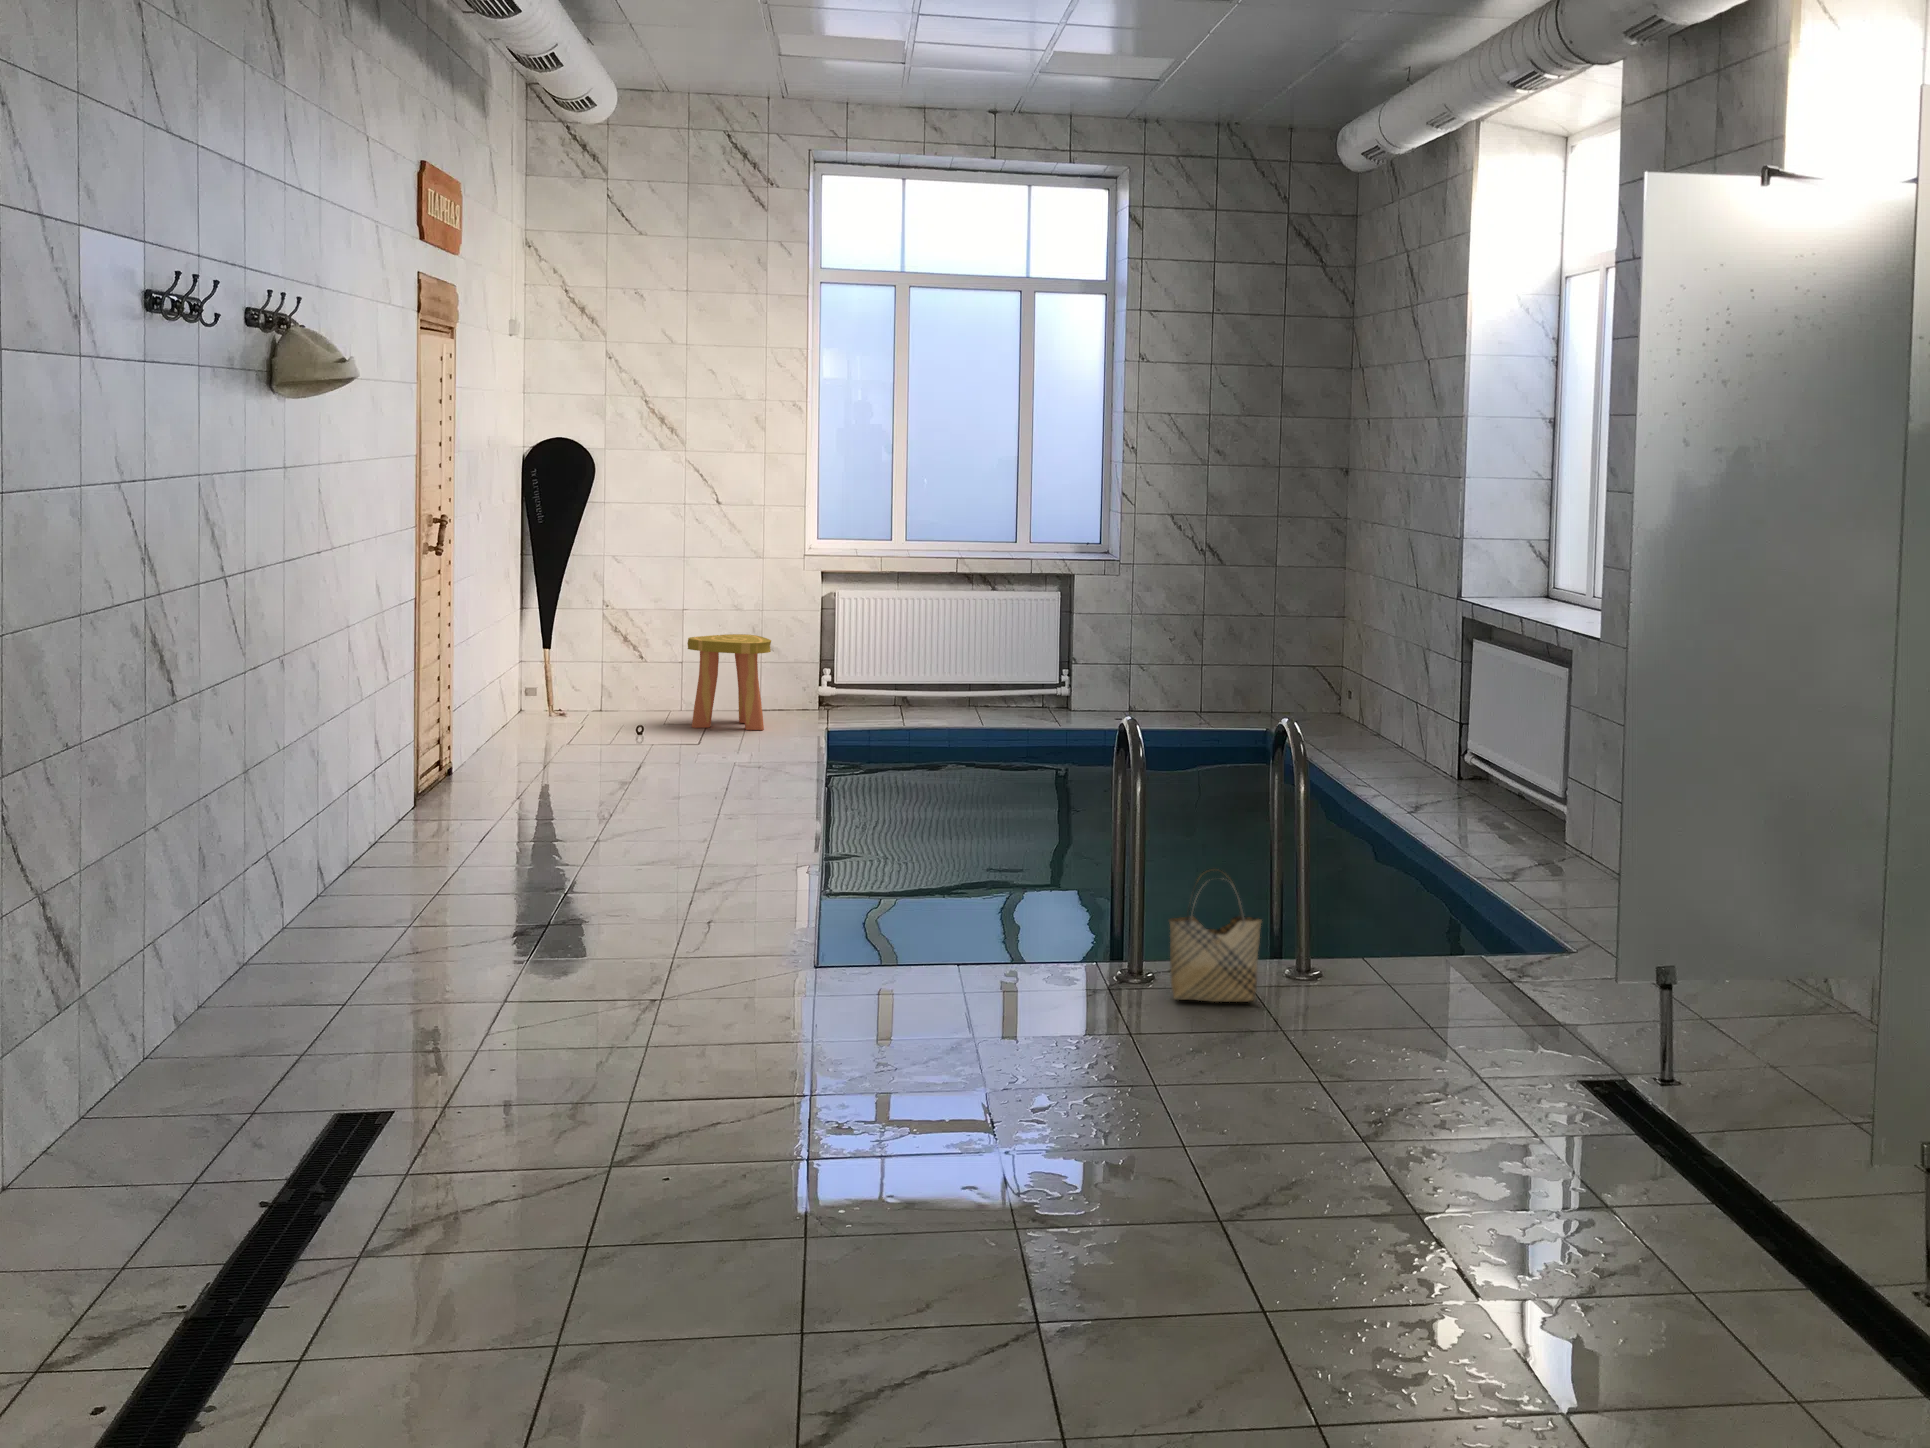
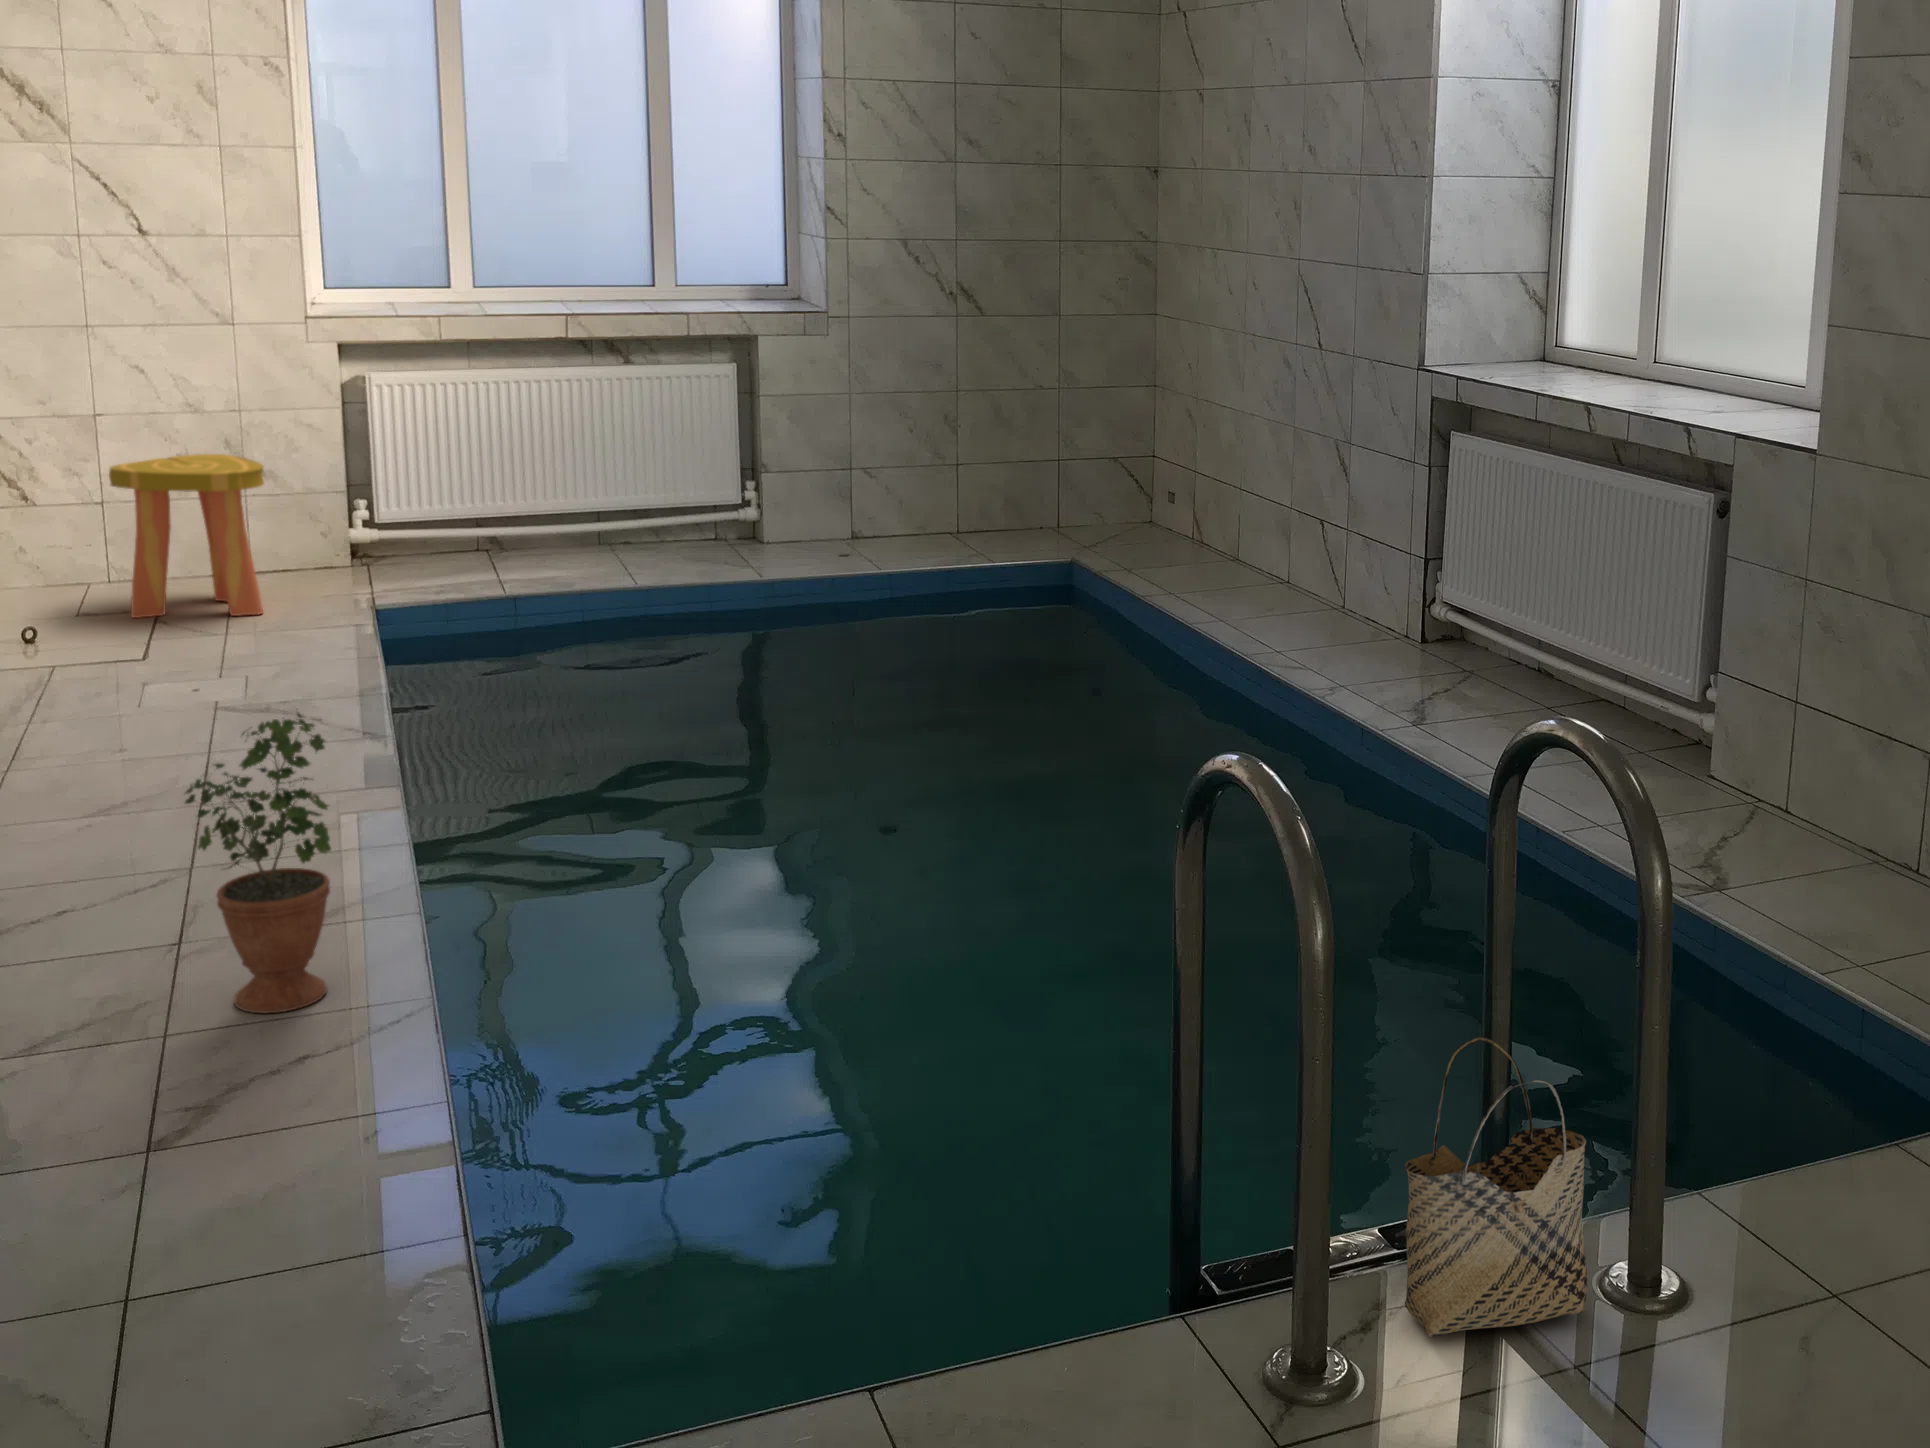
potted plant: none [691,721,758,872] -> present [185,702,331,1013]

